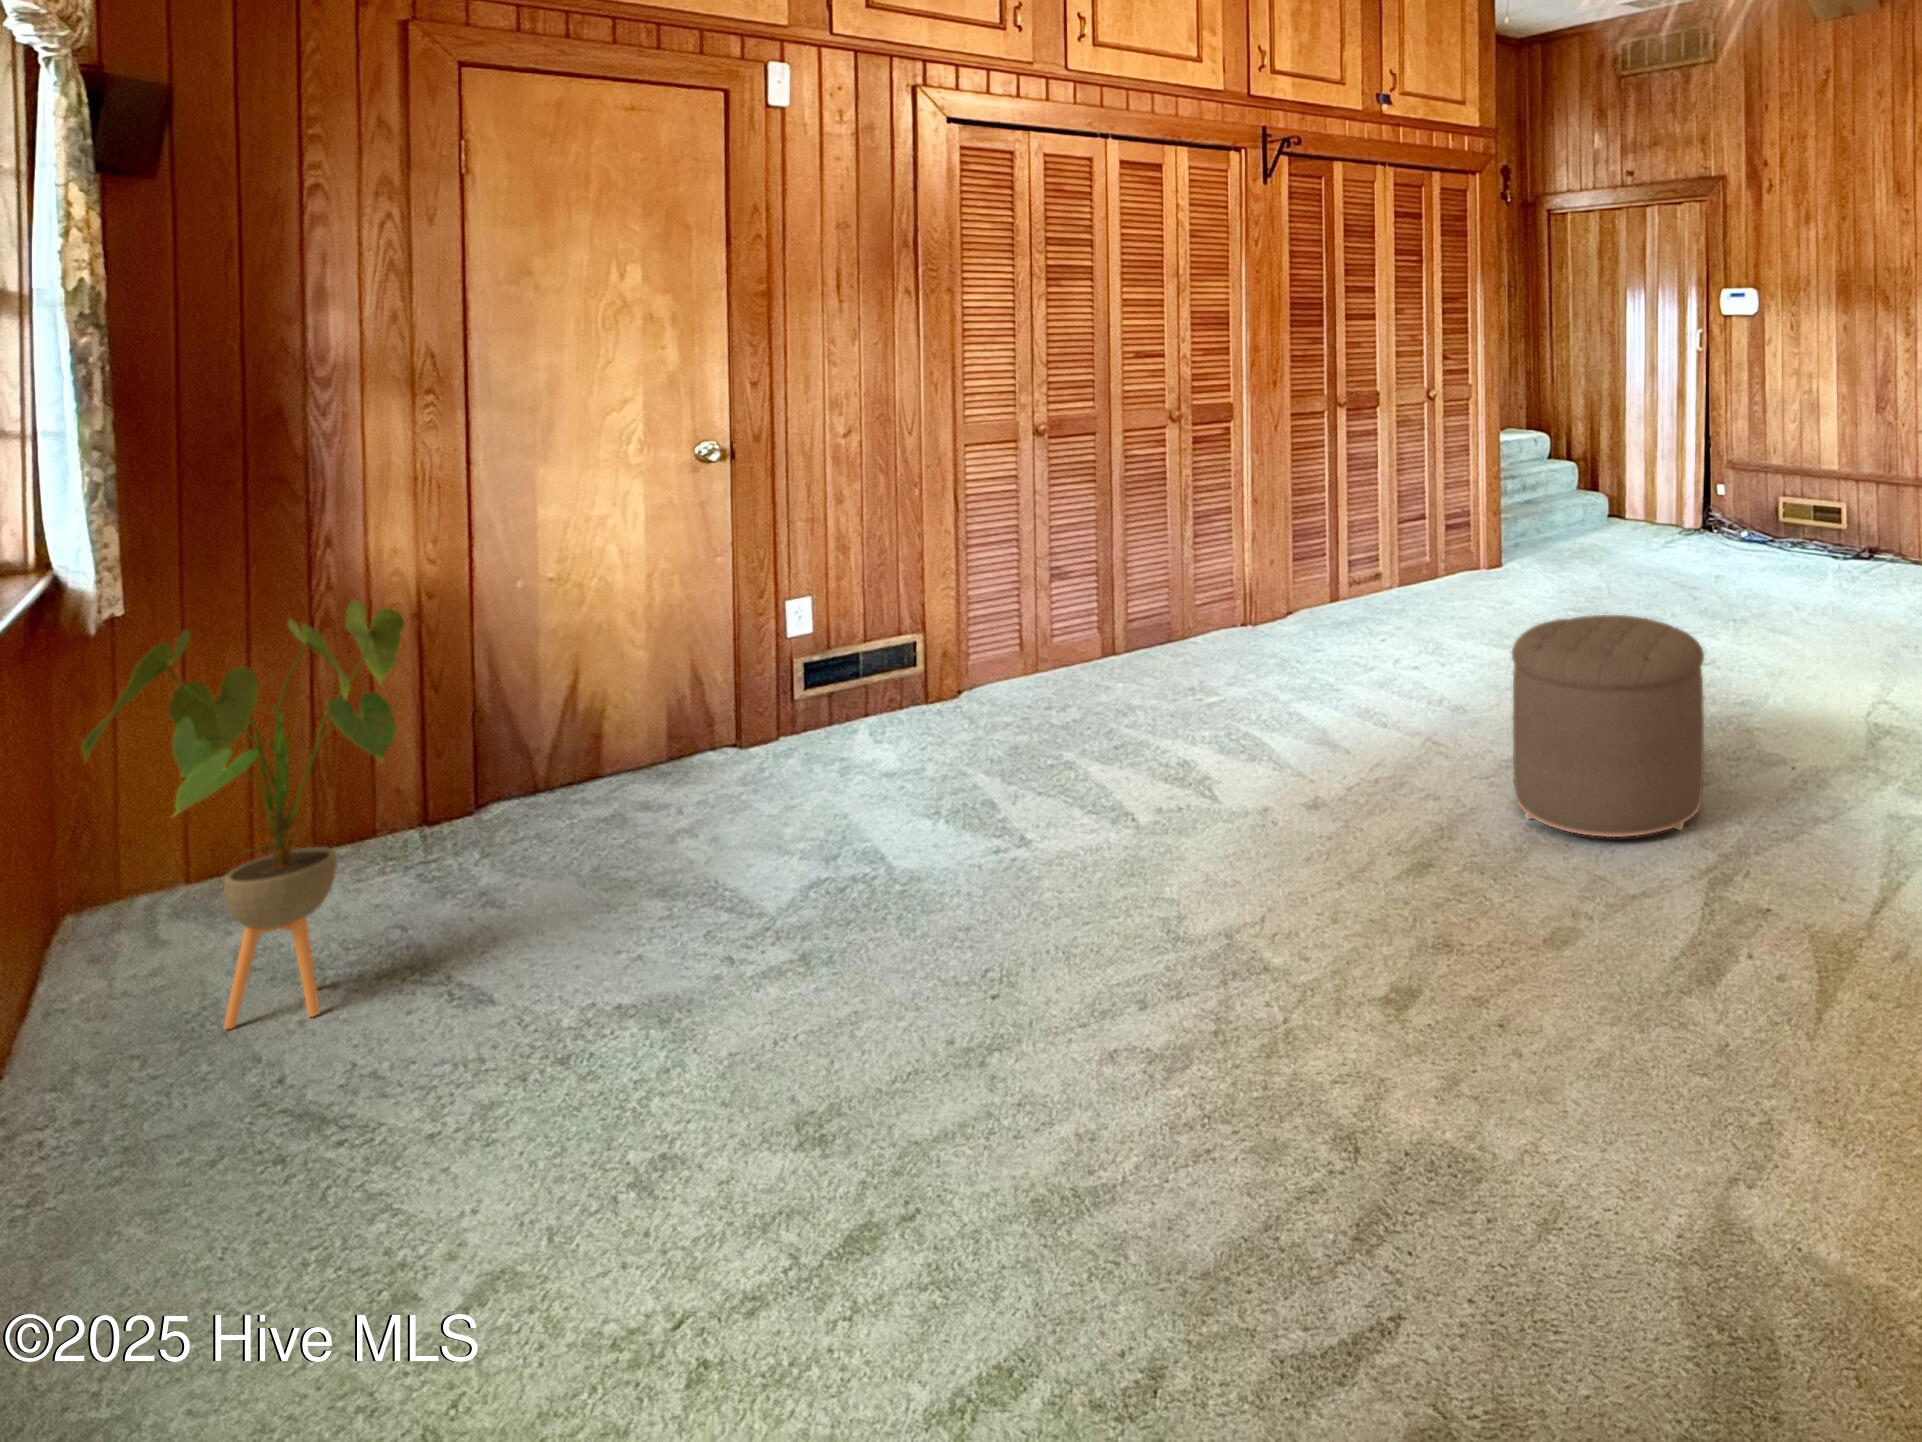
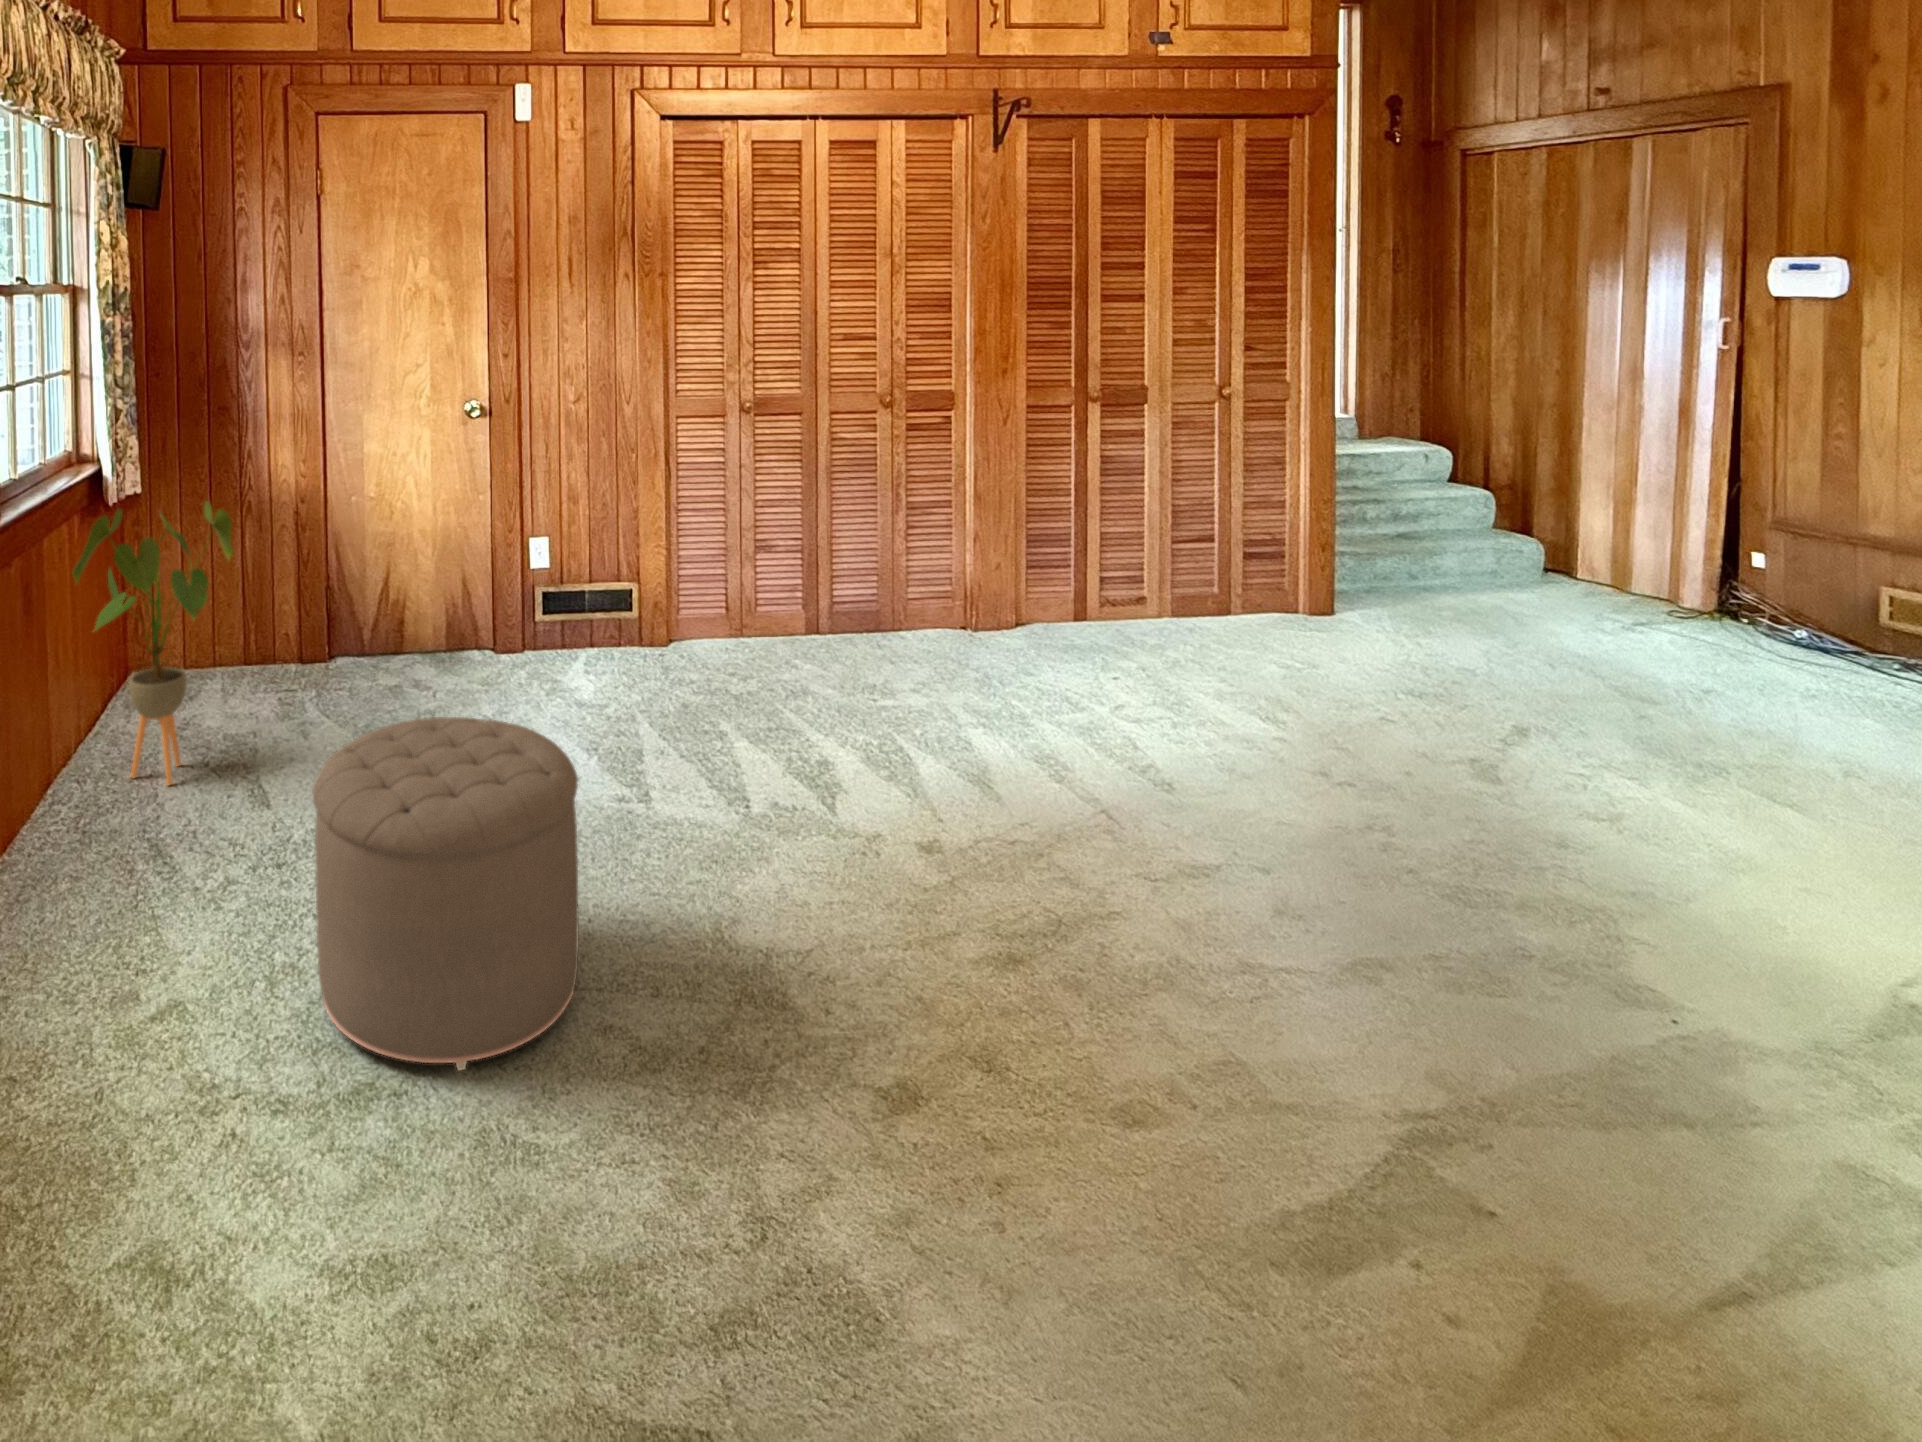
ottoman: present [1512,615,1704,837] -> present [312,717,579,1070]

